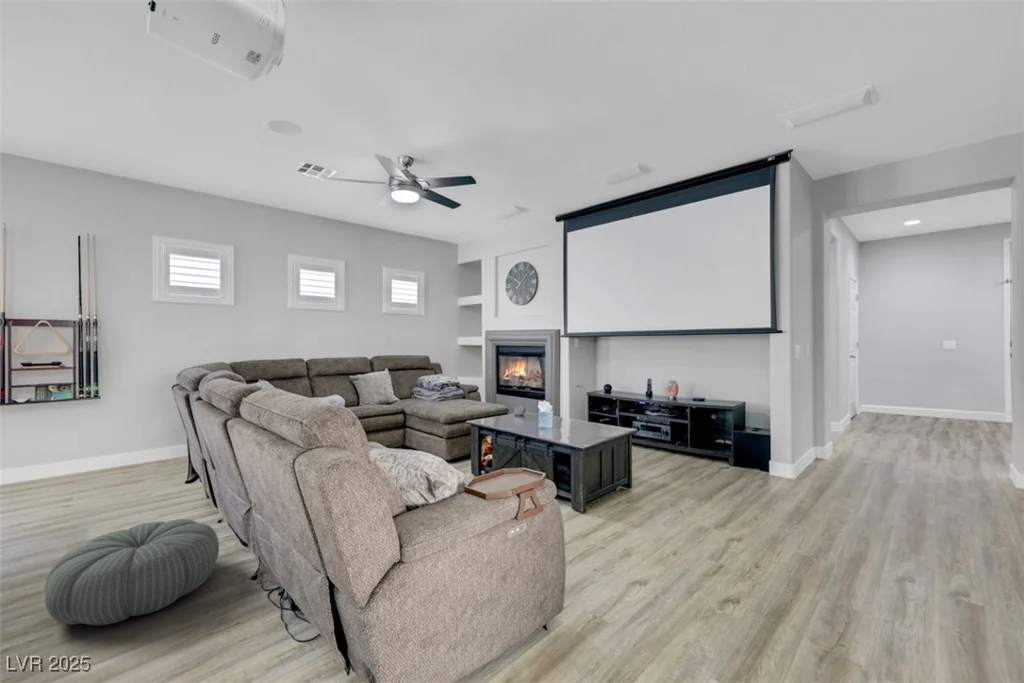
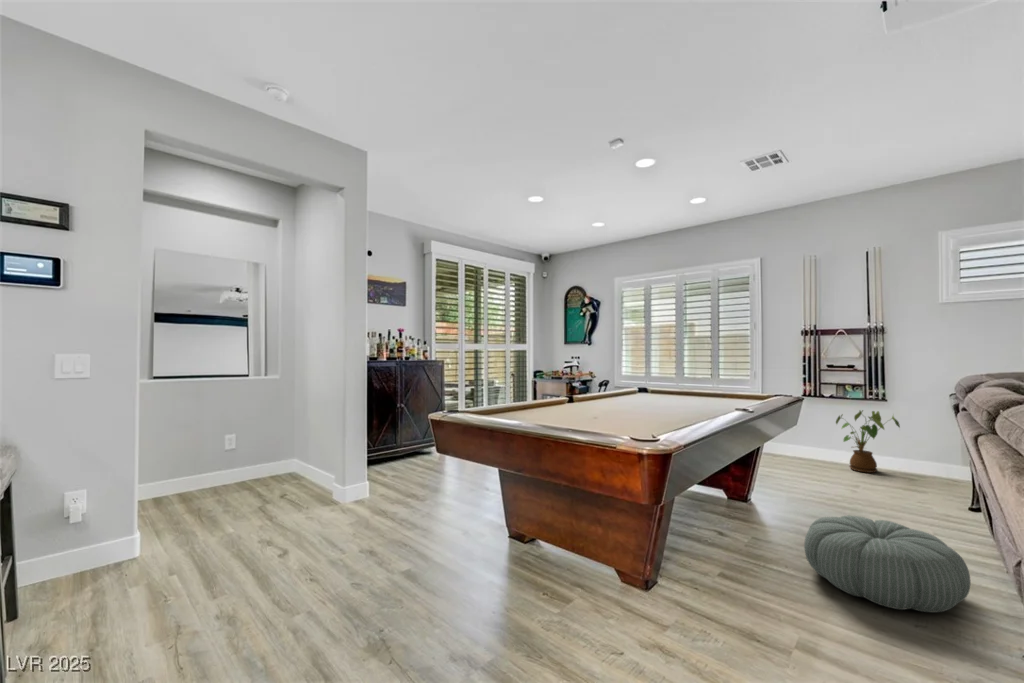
house plant: none [36,410,115,482] -> present [836,410,900,473]

